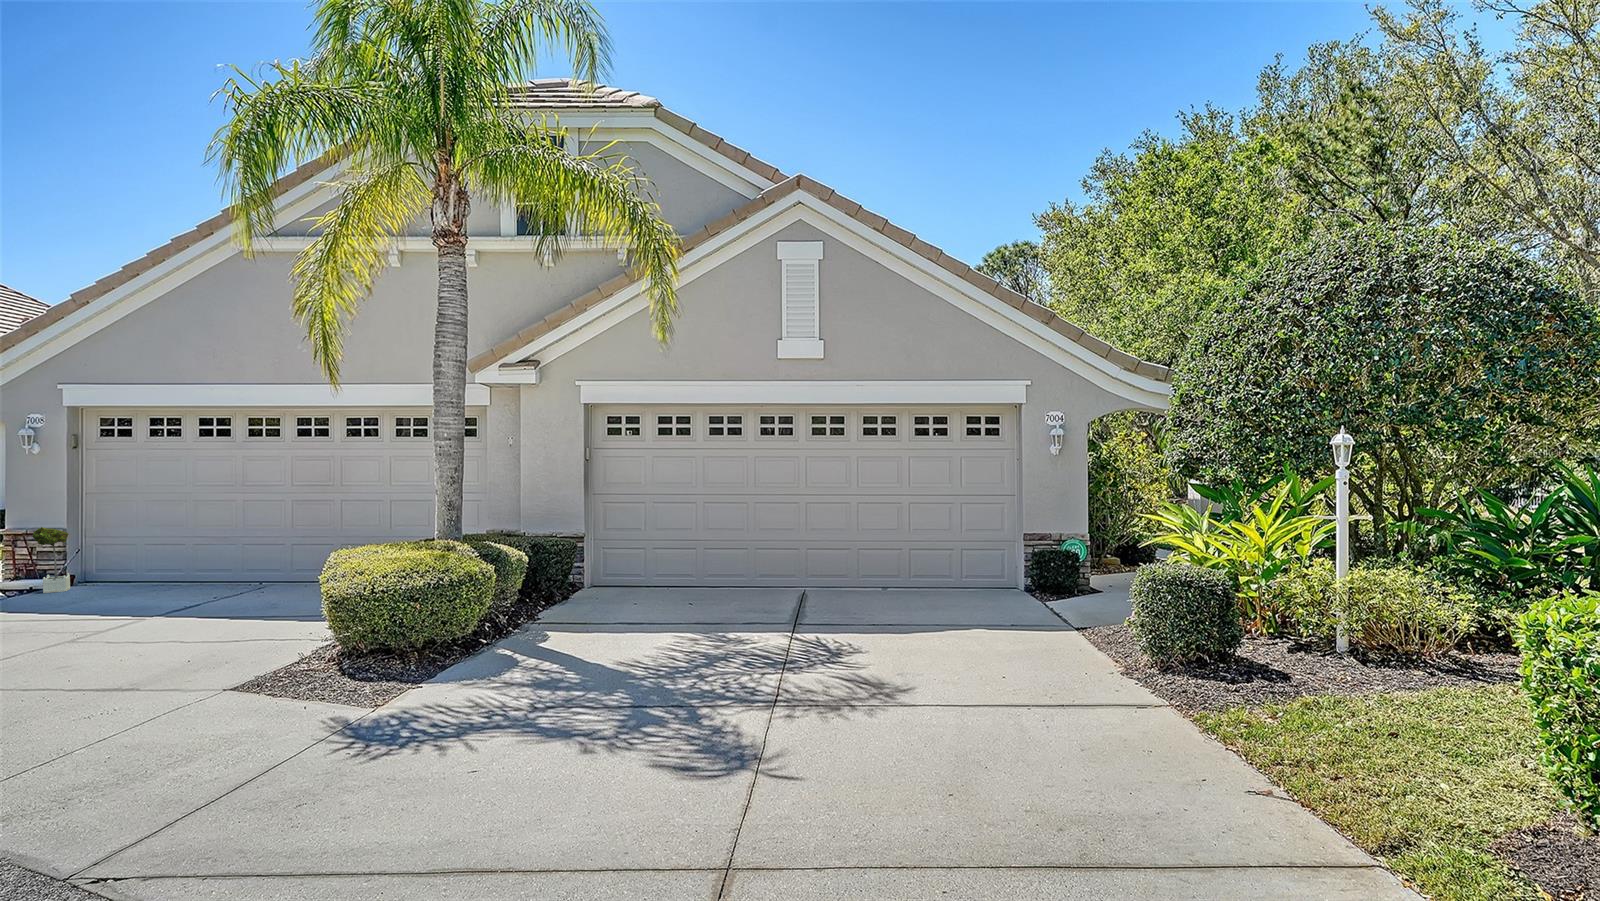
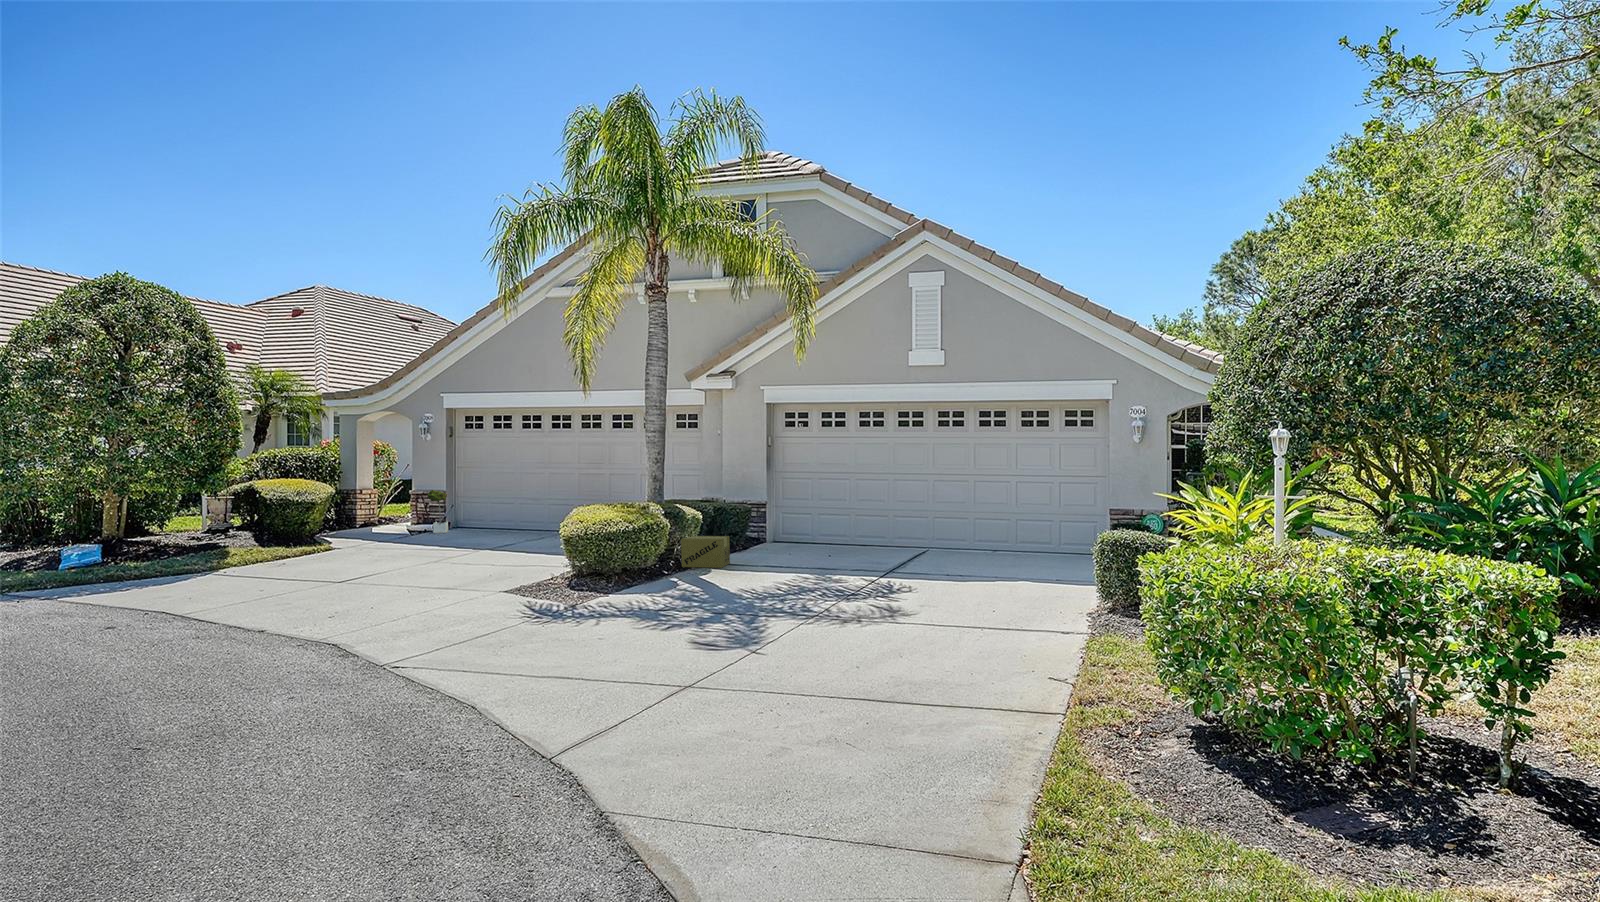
cardboard box: none [491,587,561,636] -> present [681,536,730,568]

